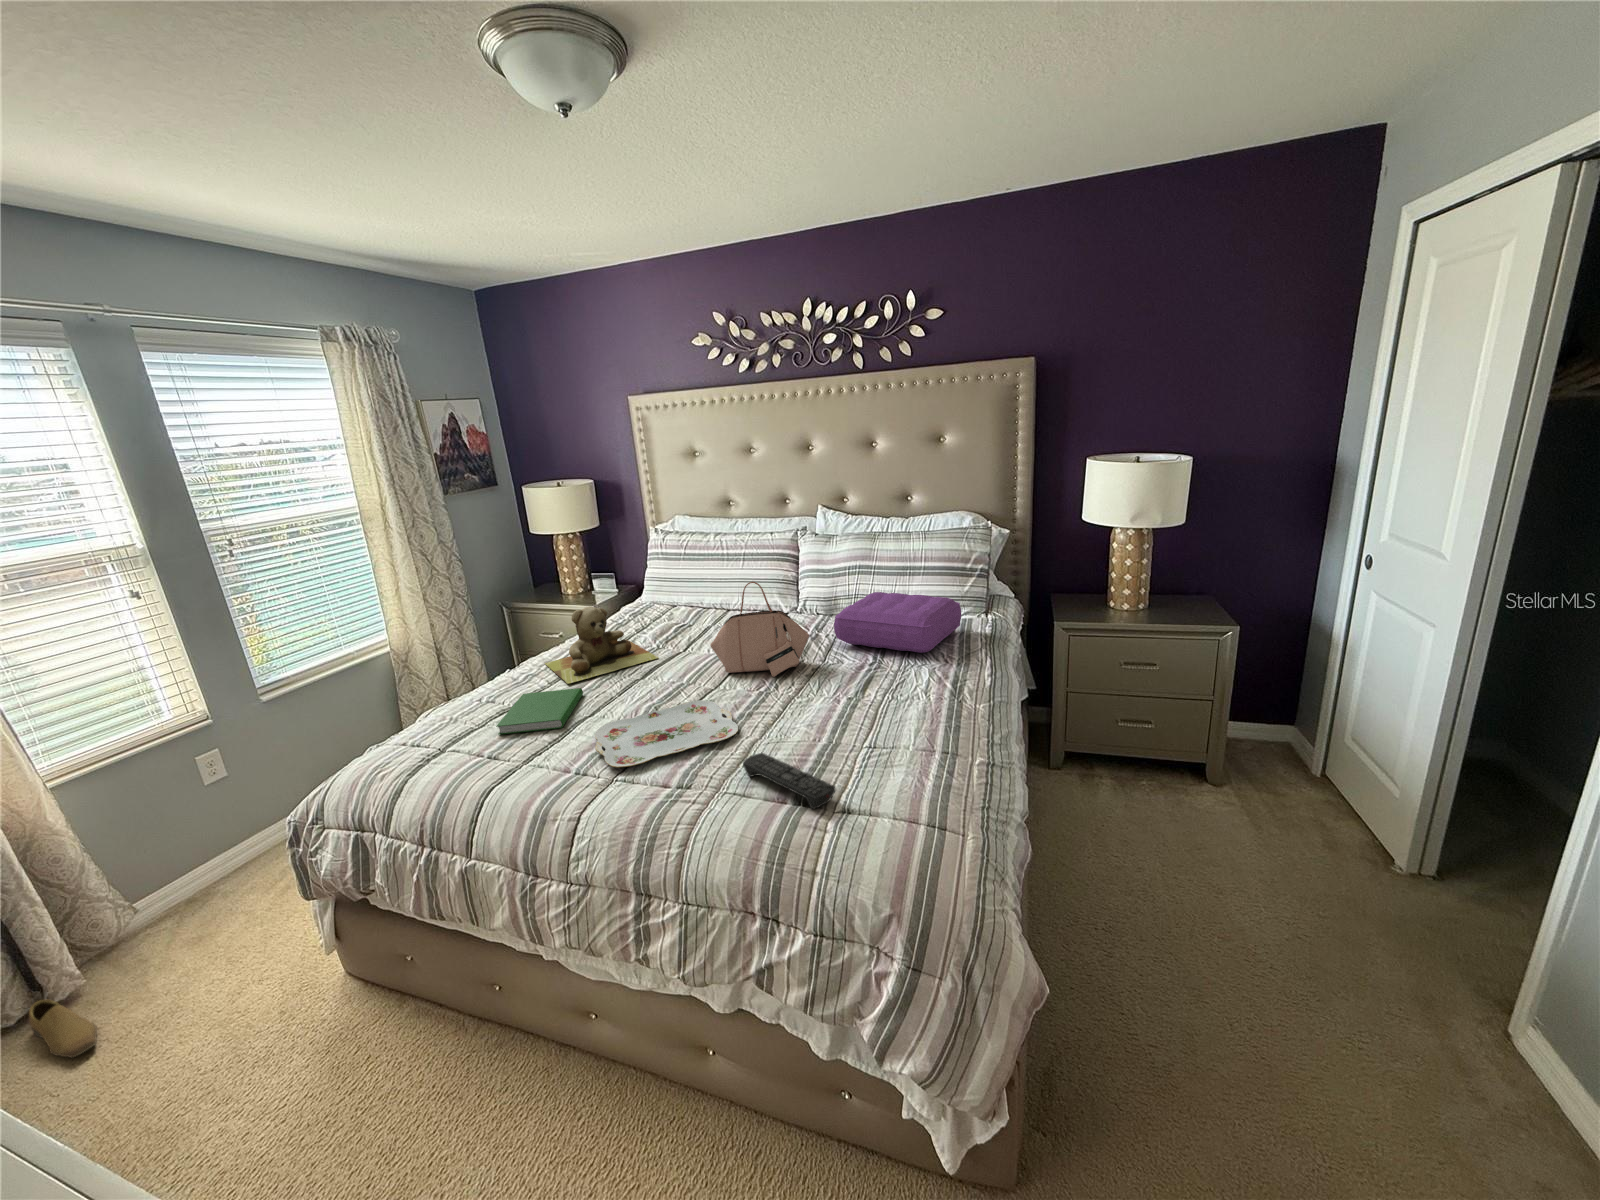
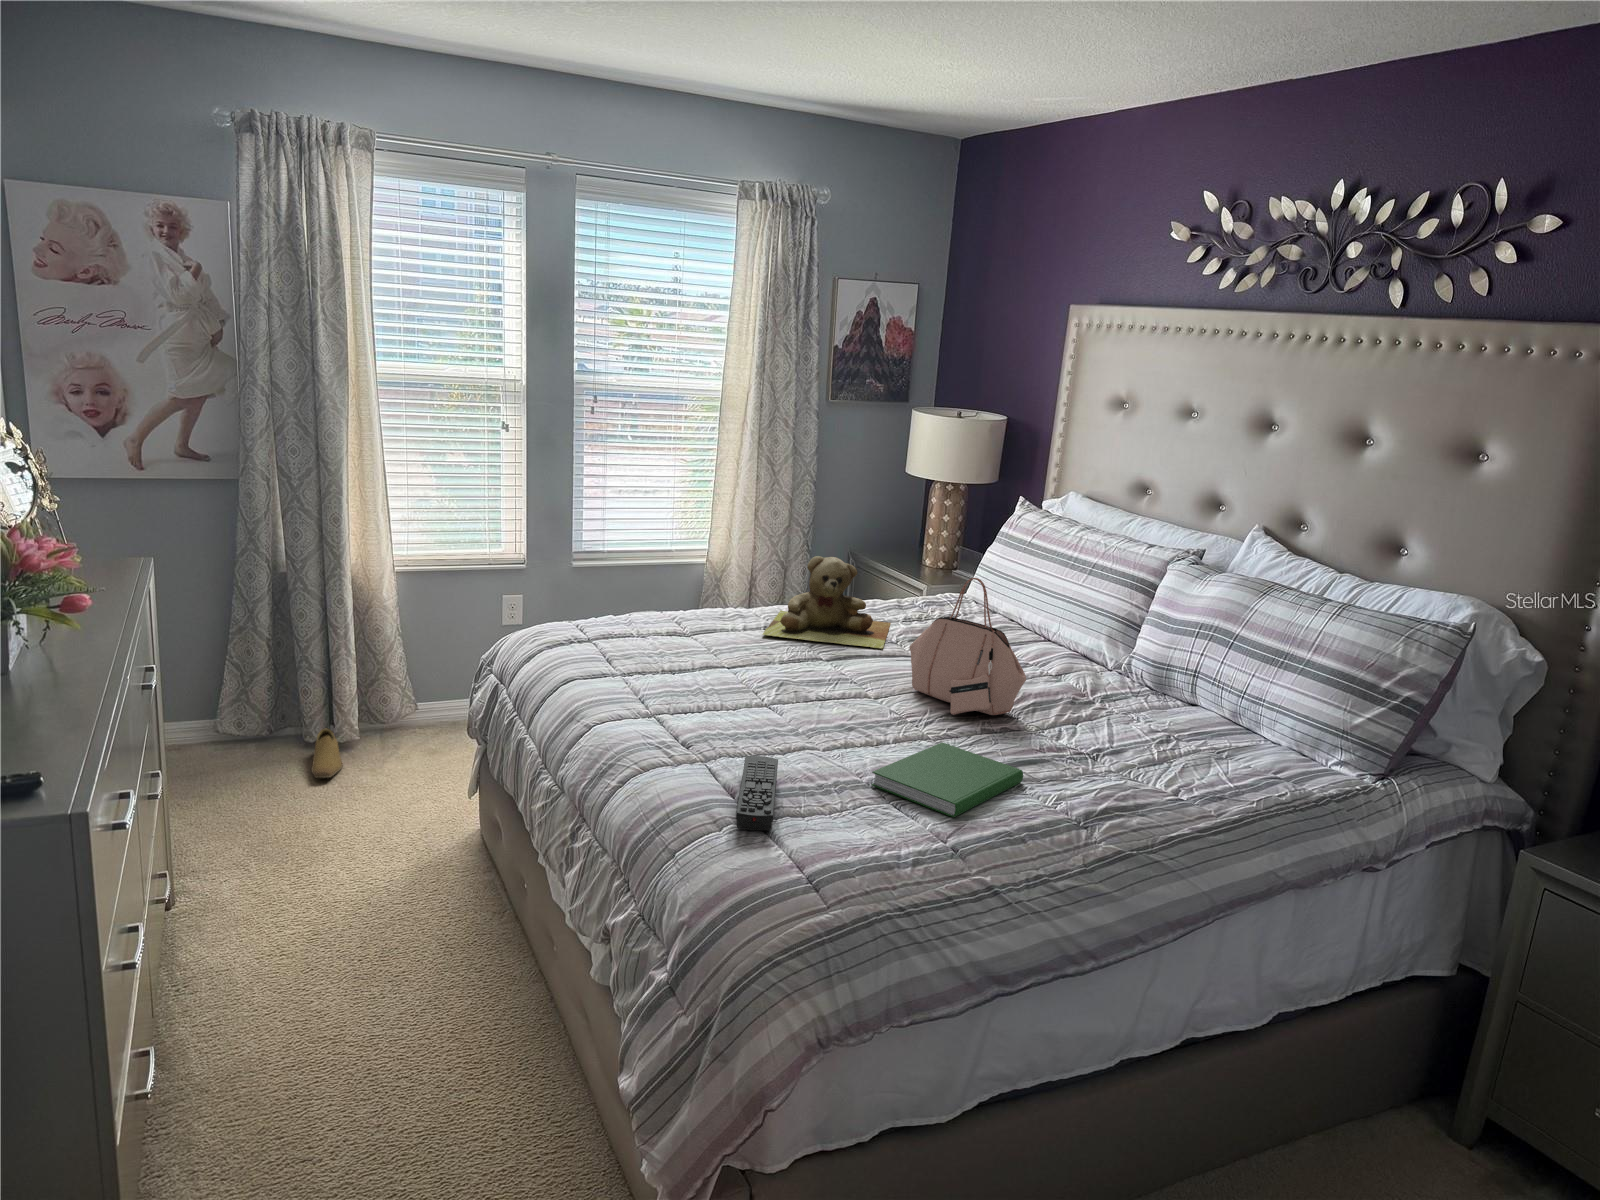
pillow: present [834,592,961,653] -> none [1089,667,1307,774]
hardcover book: present [496,688,583,735] -> present [871,742,1023,817]
serving tray: present [595,700,738,767] -> none [661,678,844,739]

